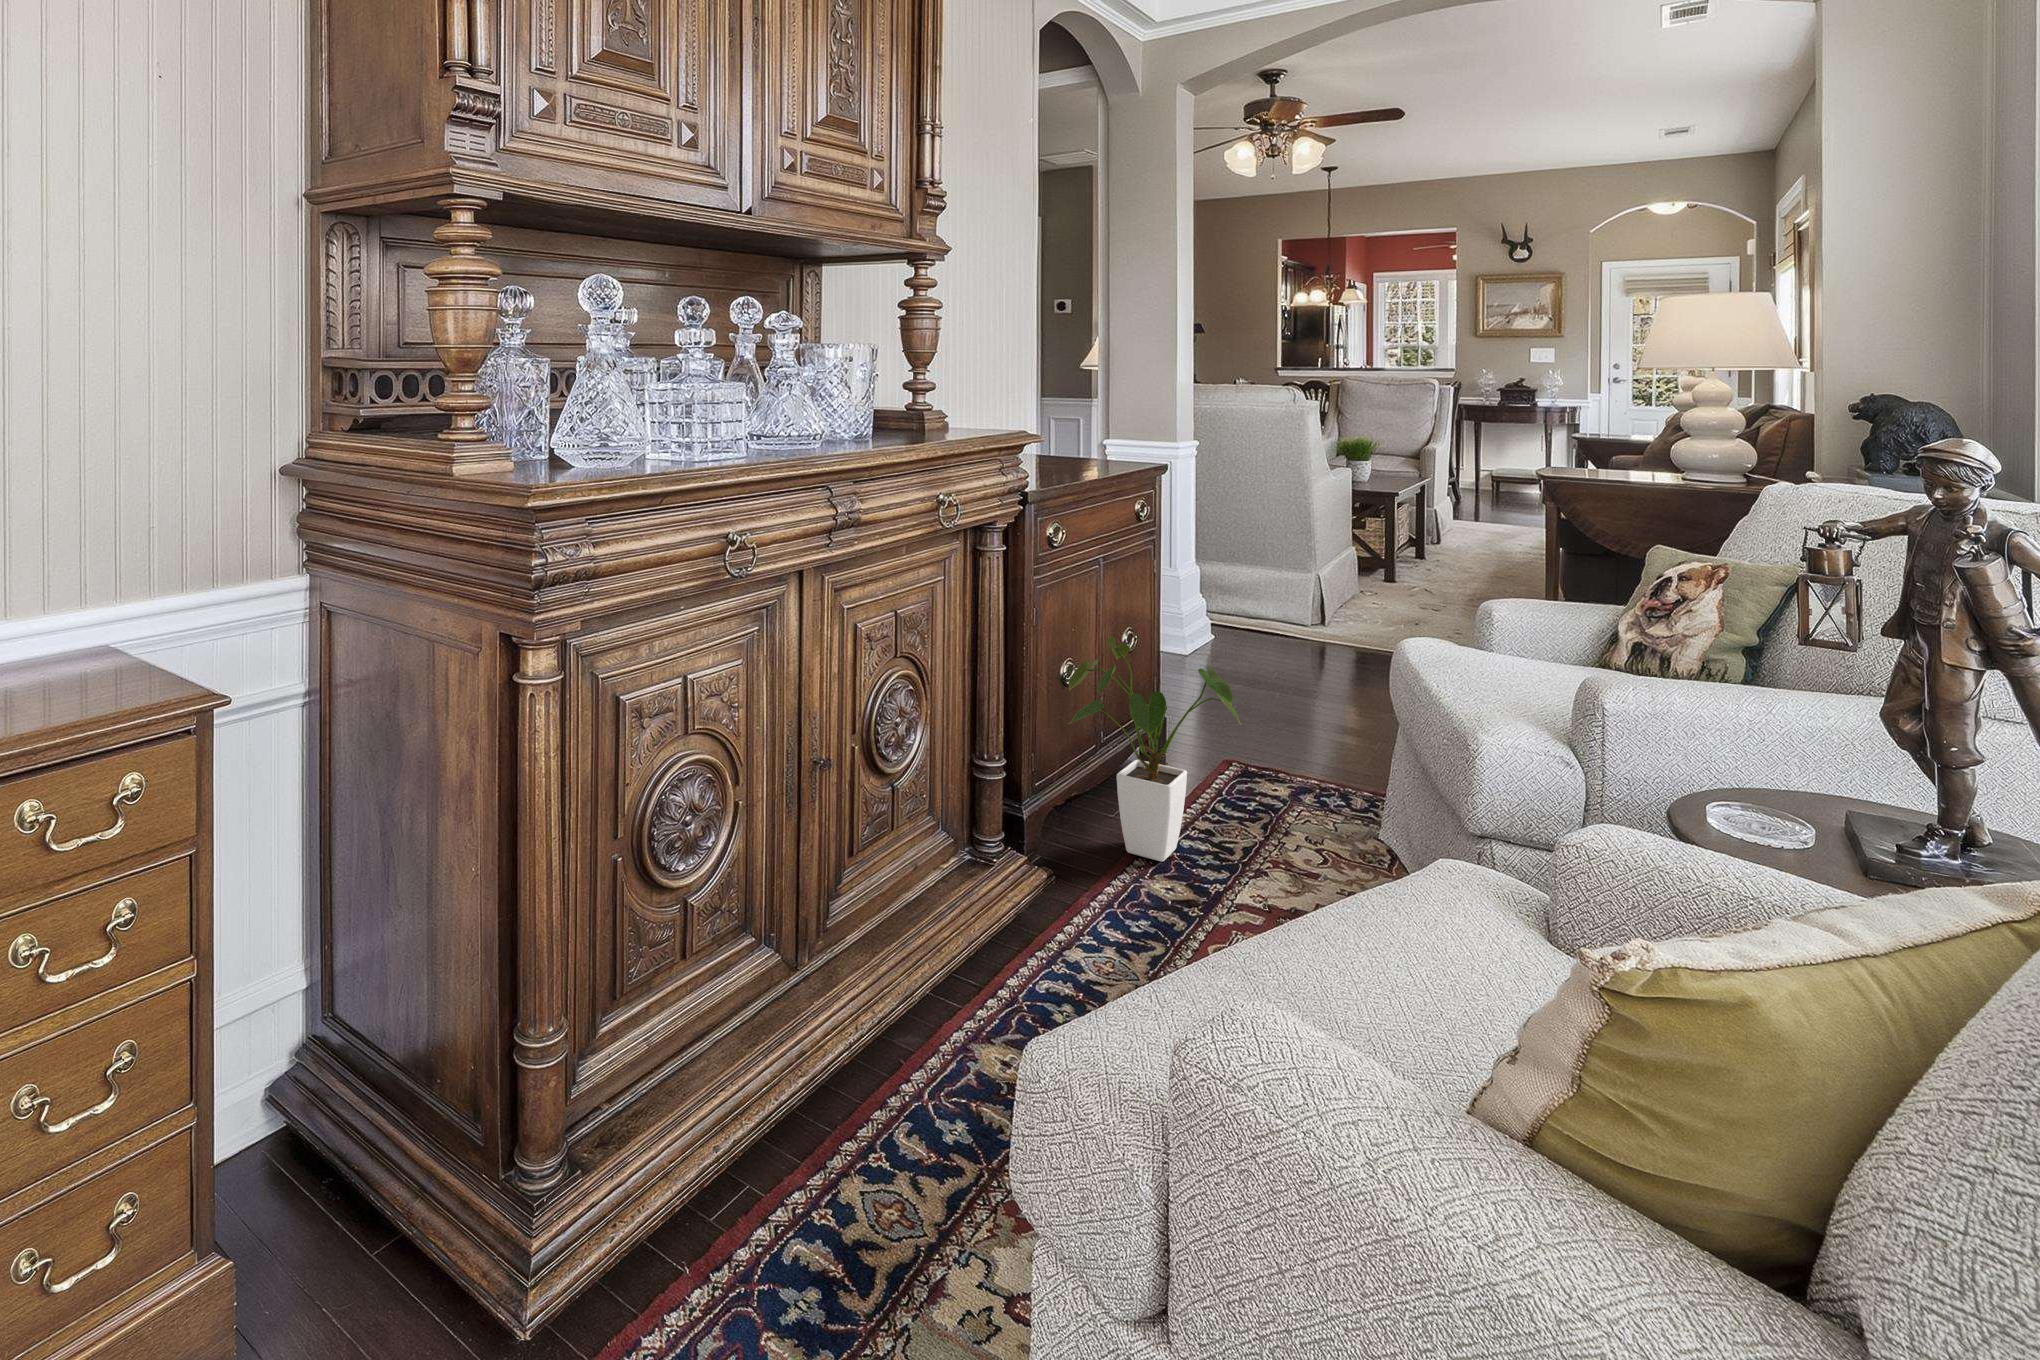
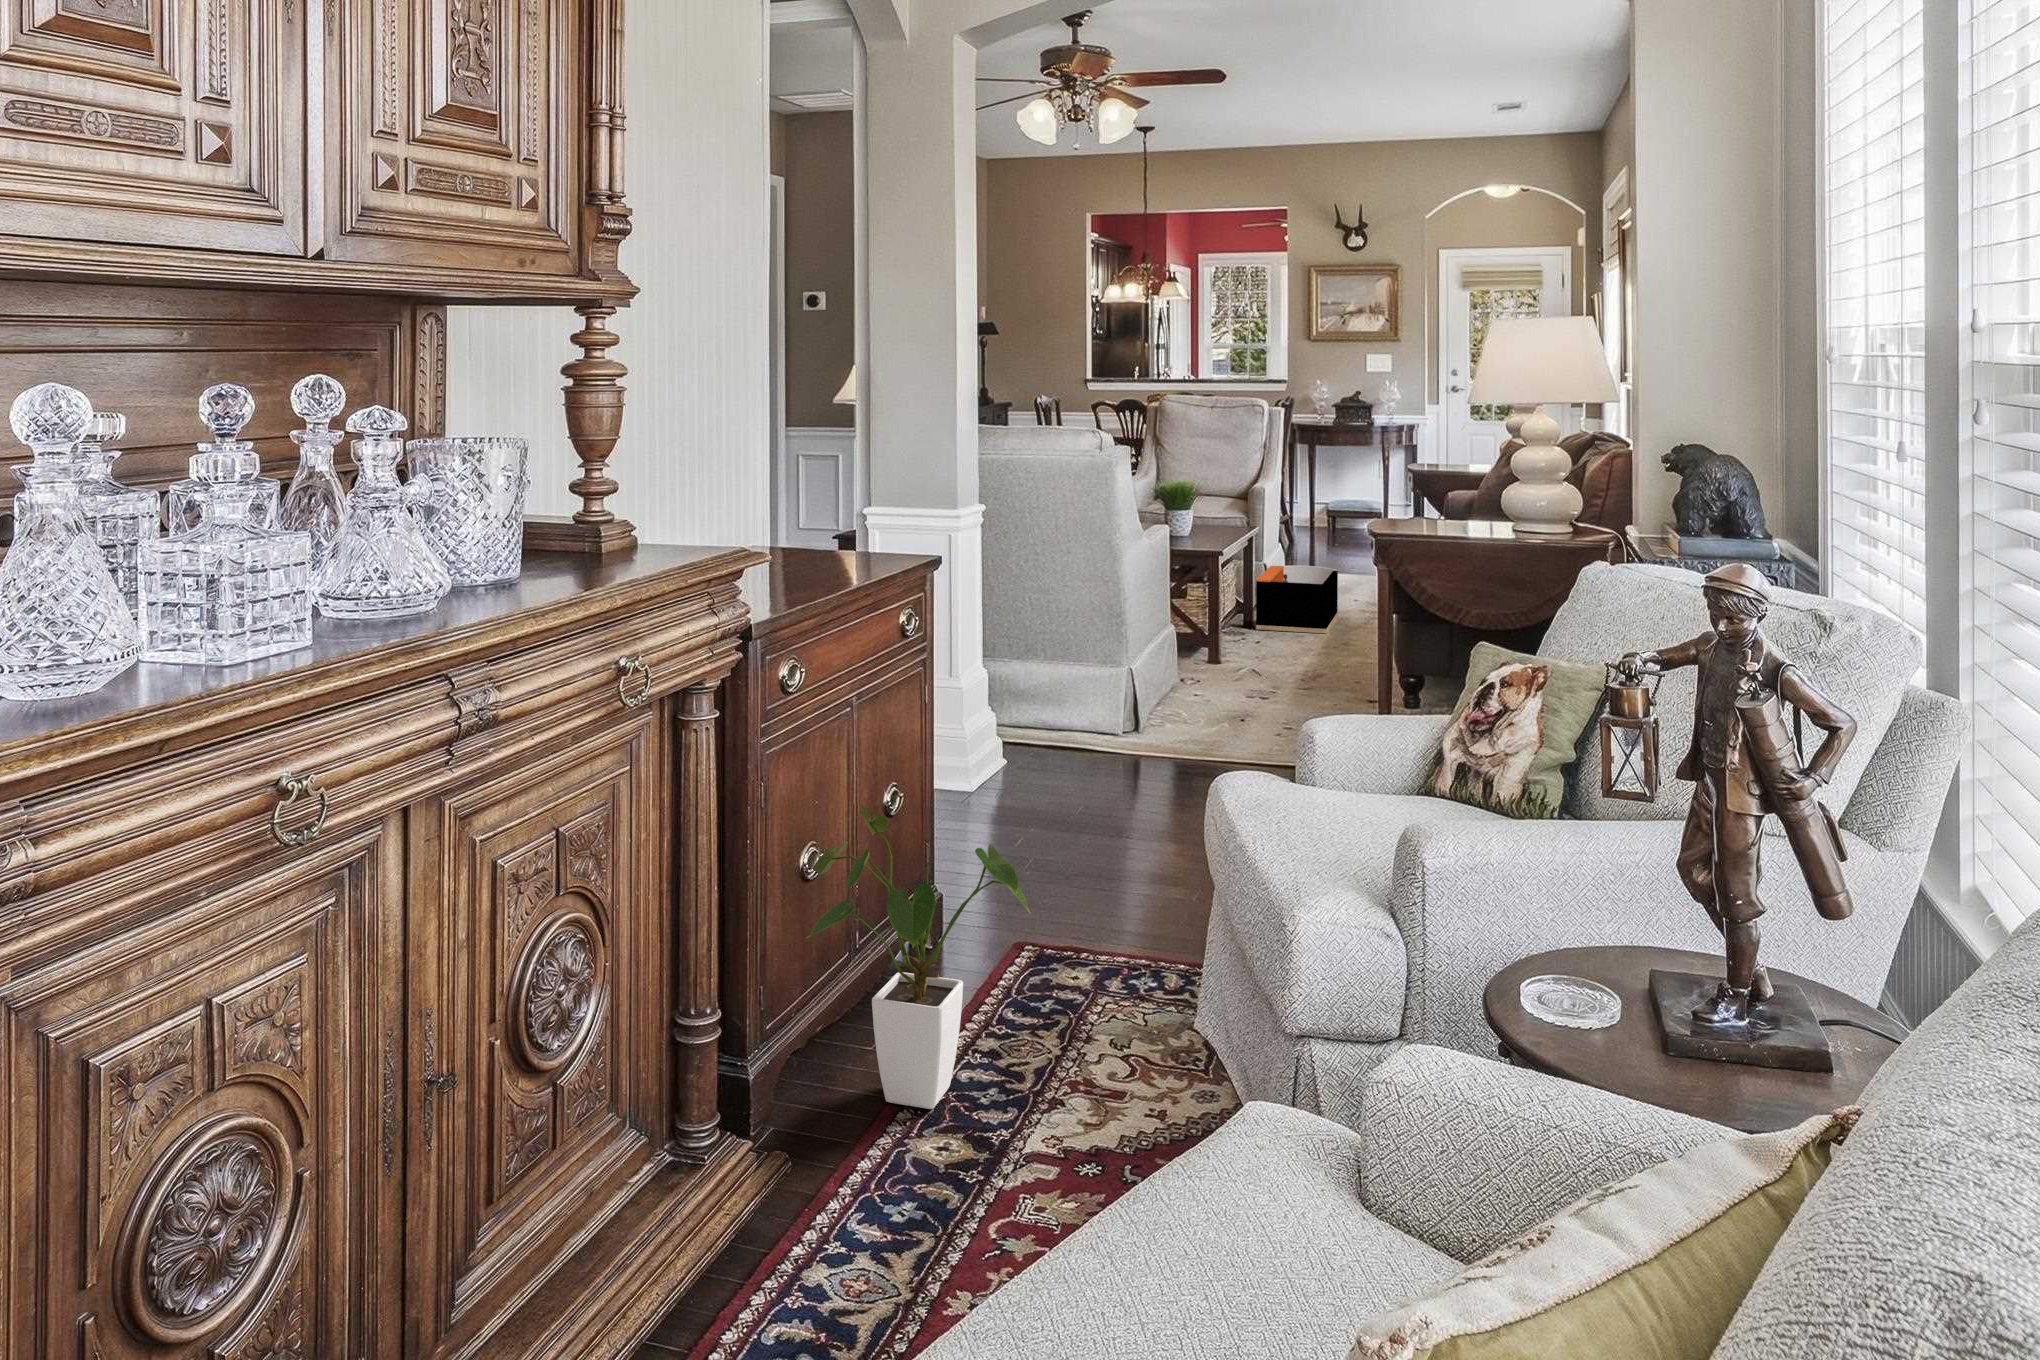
storage bin: none [1429,511,1504,567] -> present [1256,566,1338,633]

